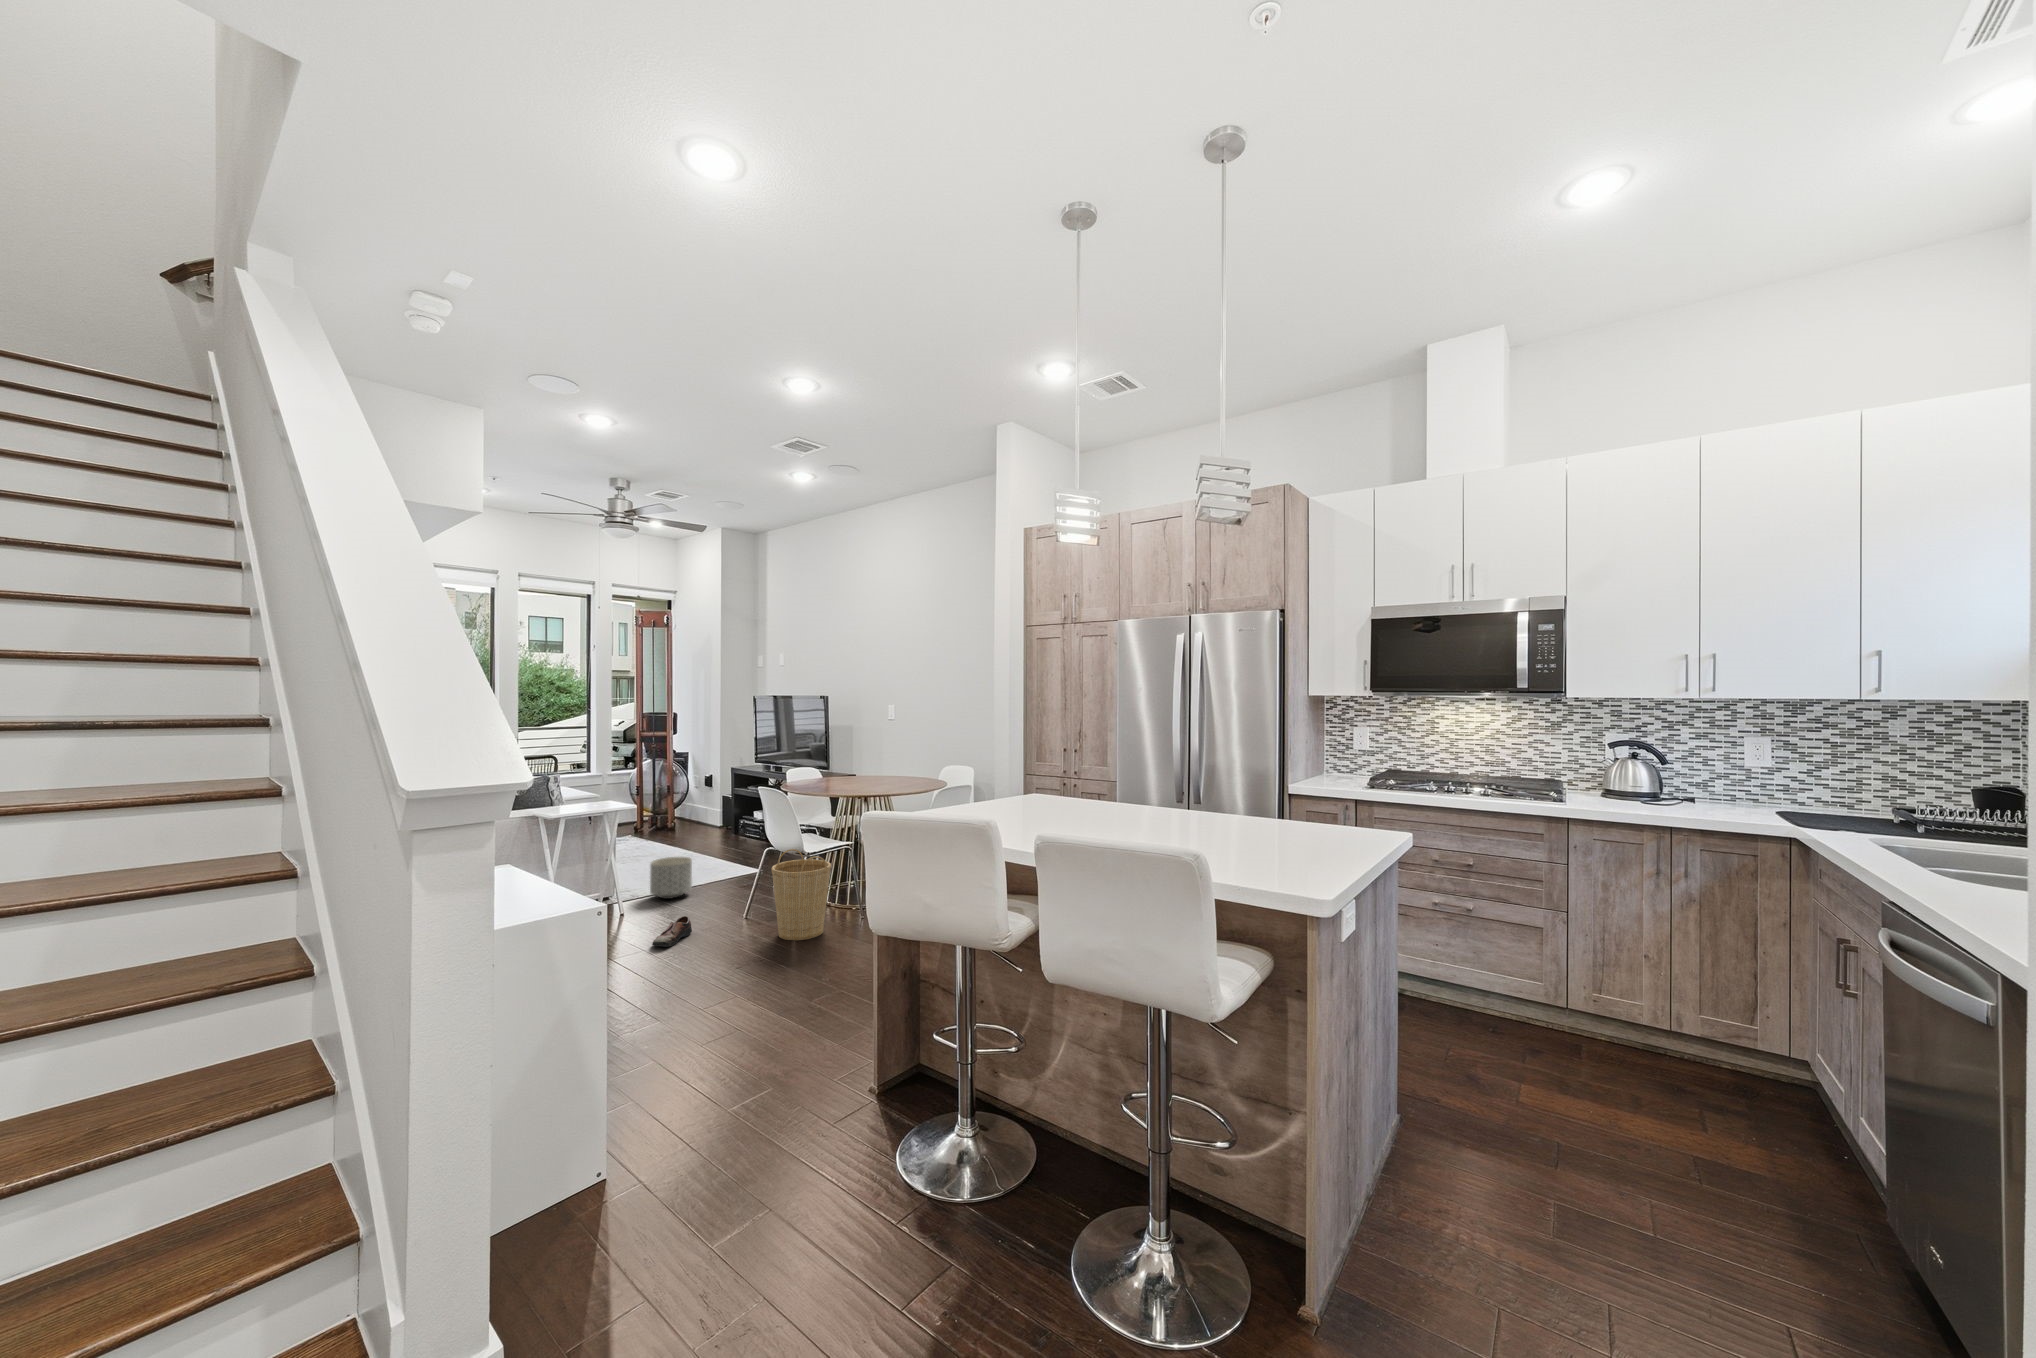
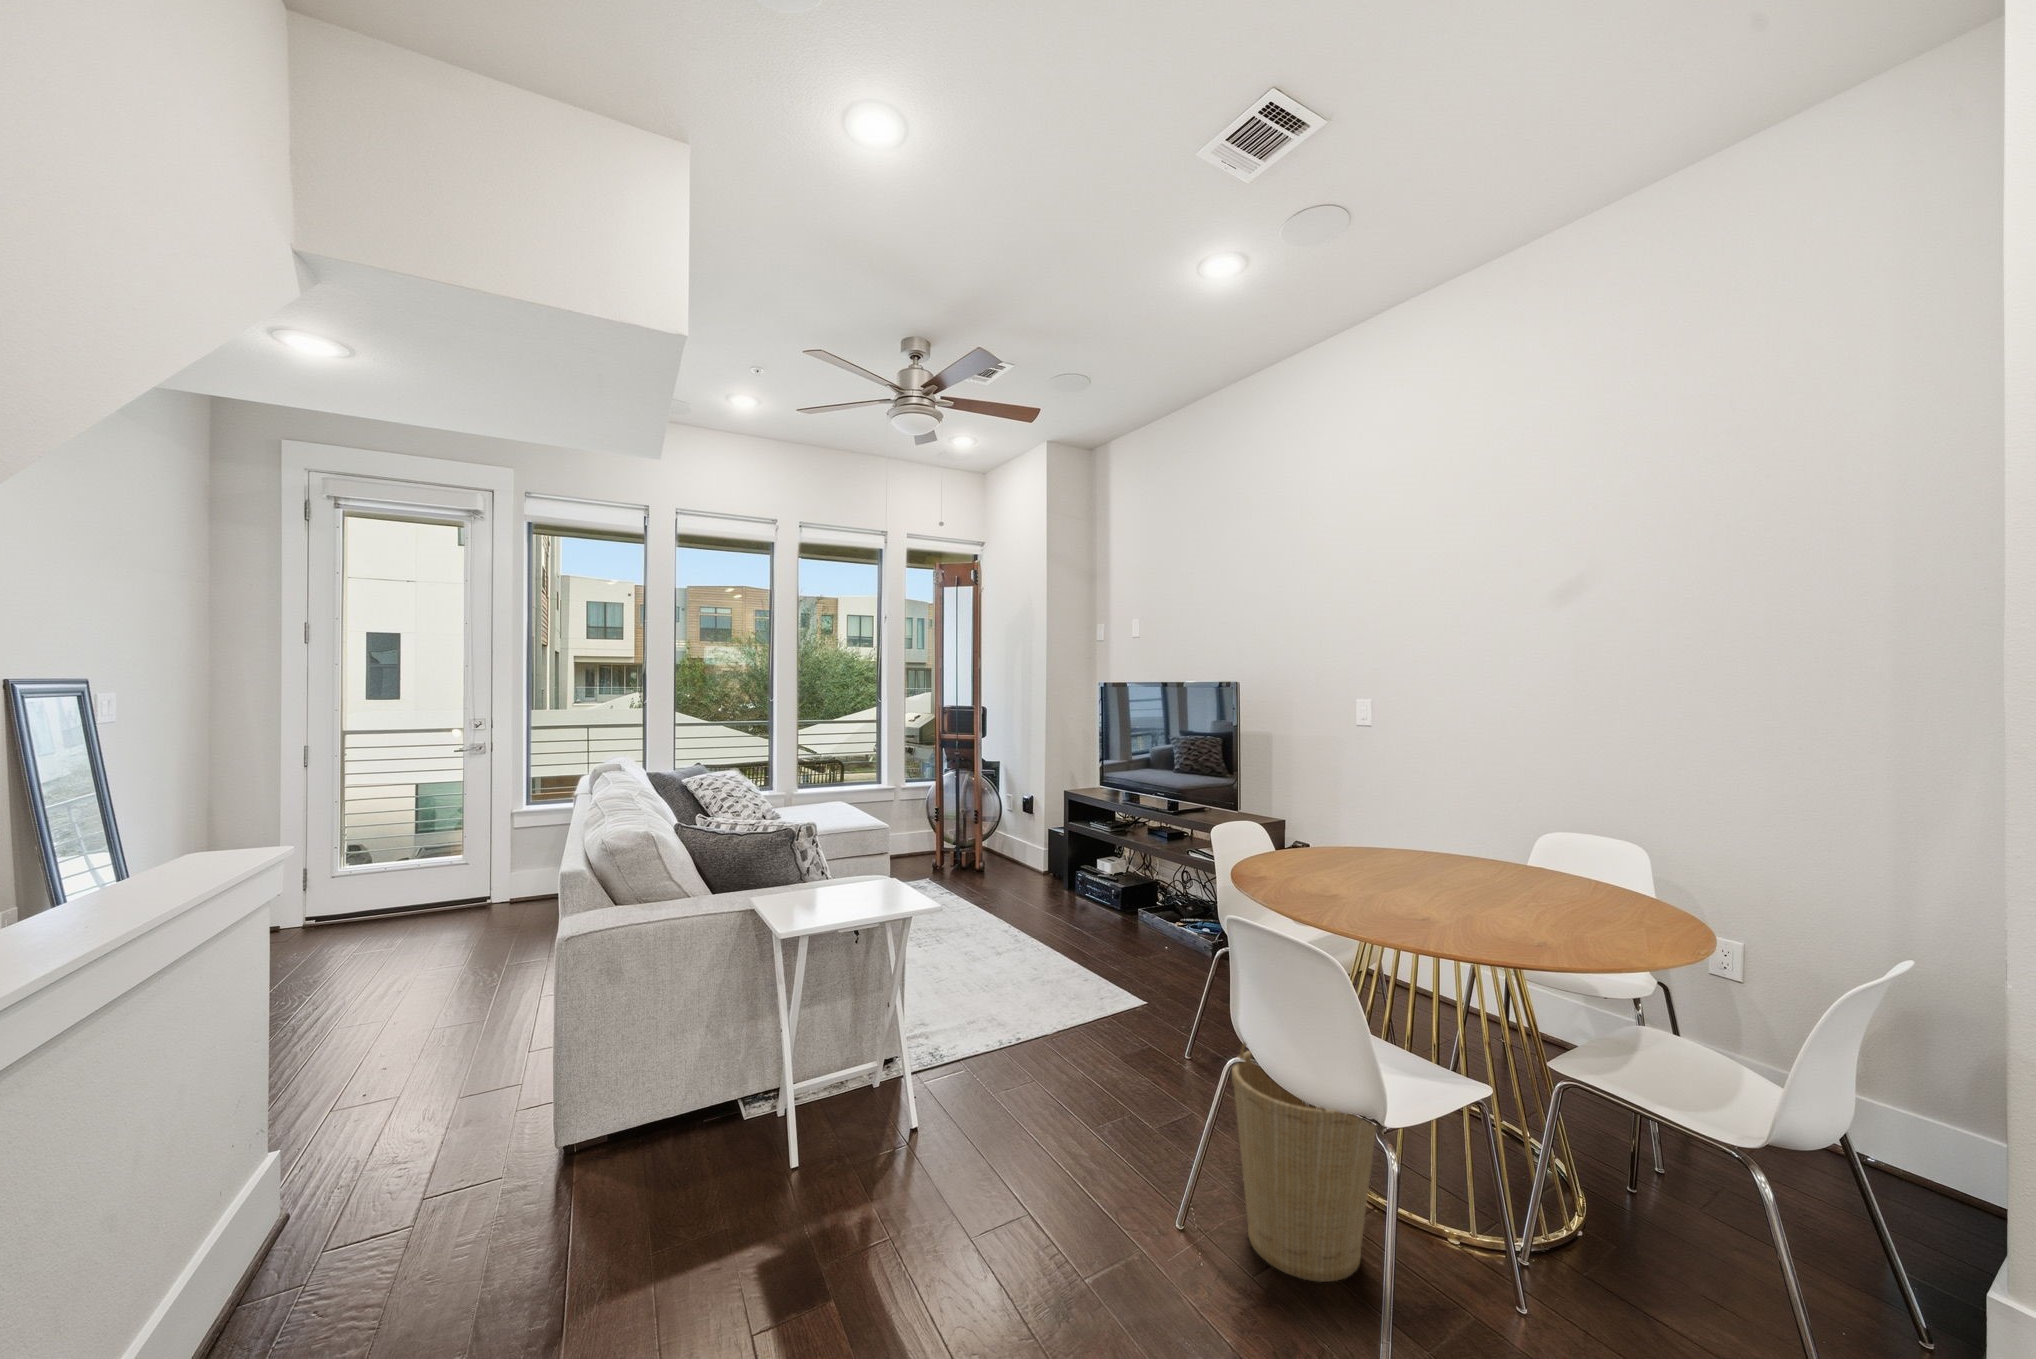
planter: present [650,857,692,899] -> none [960,958,1029,1041]
shoe: present [652,916,692,947] -> none [973,1136,1049,1231]

